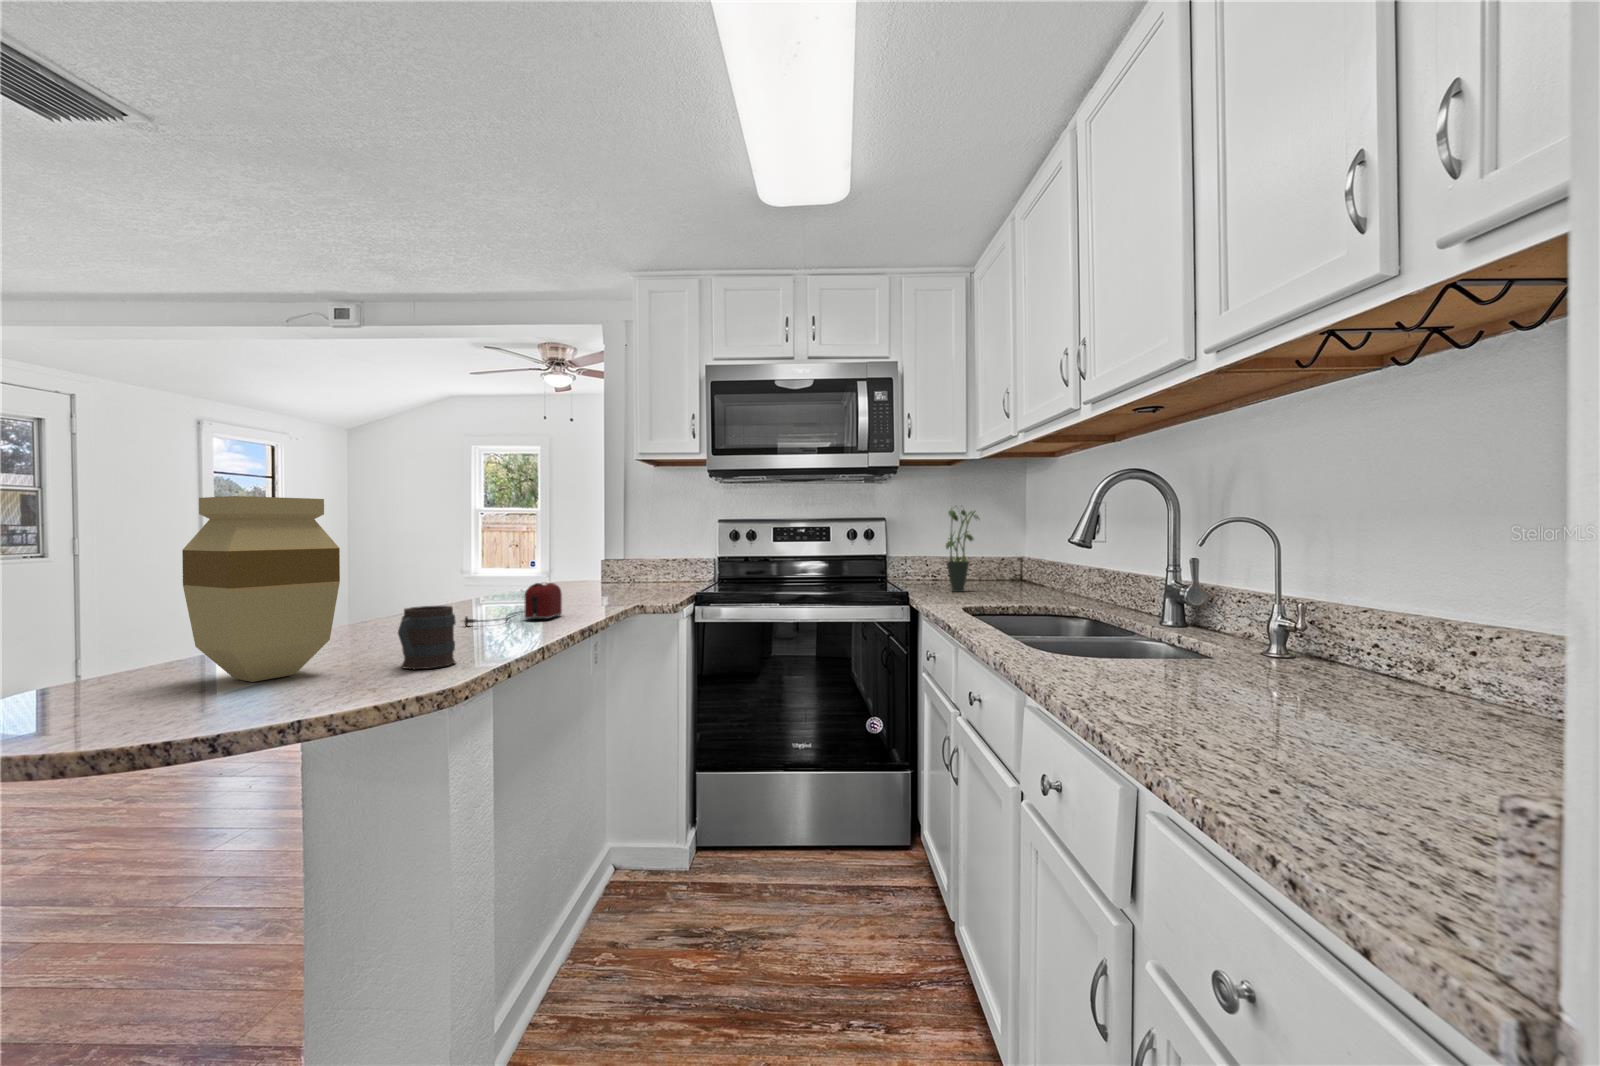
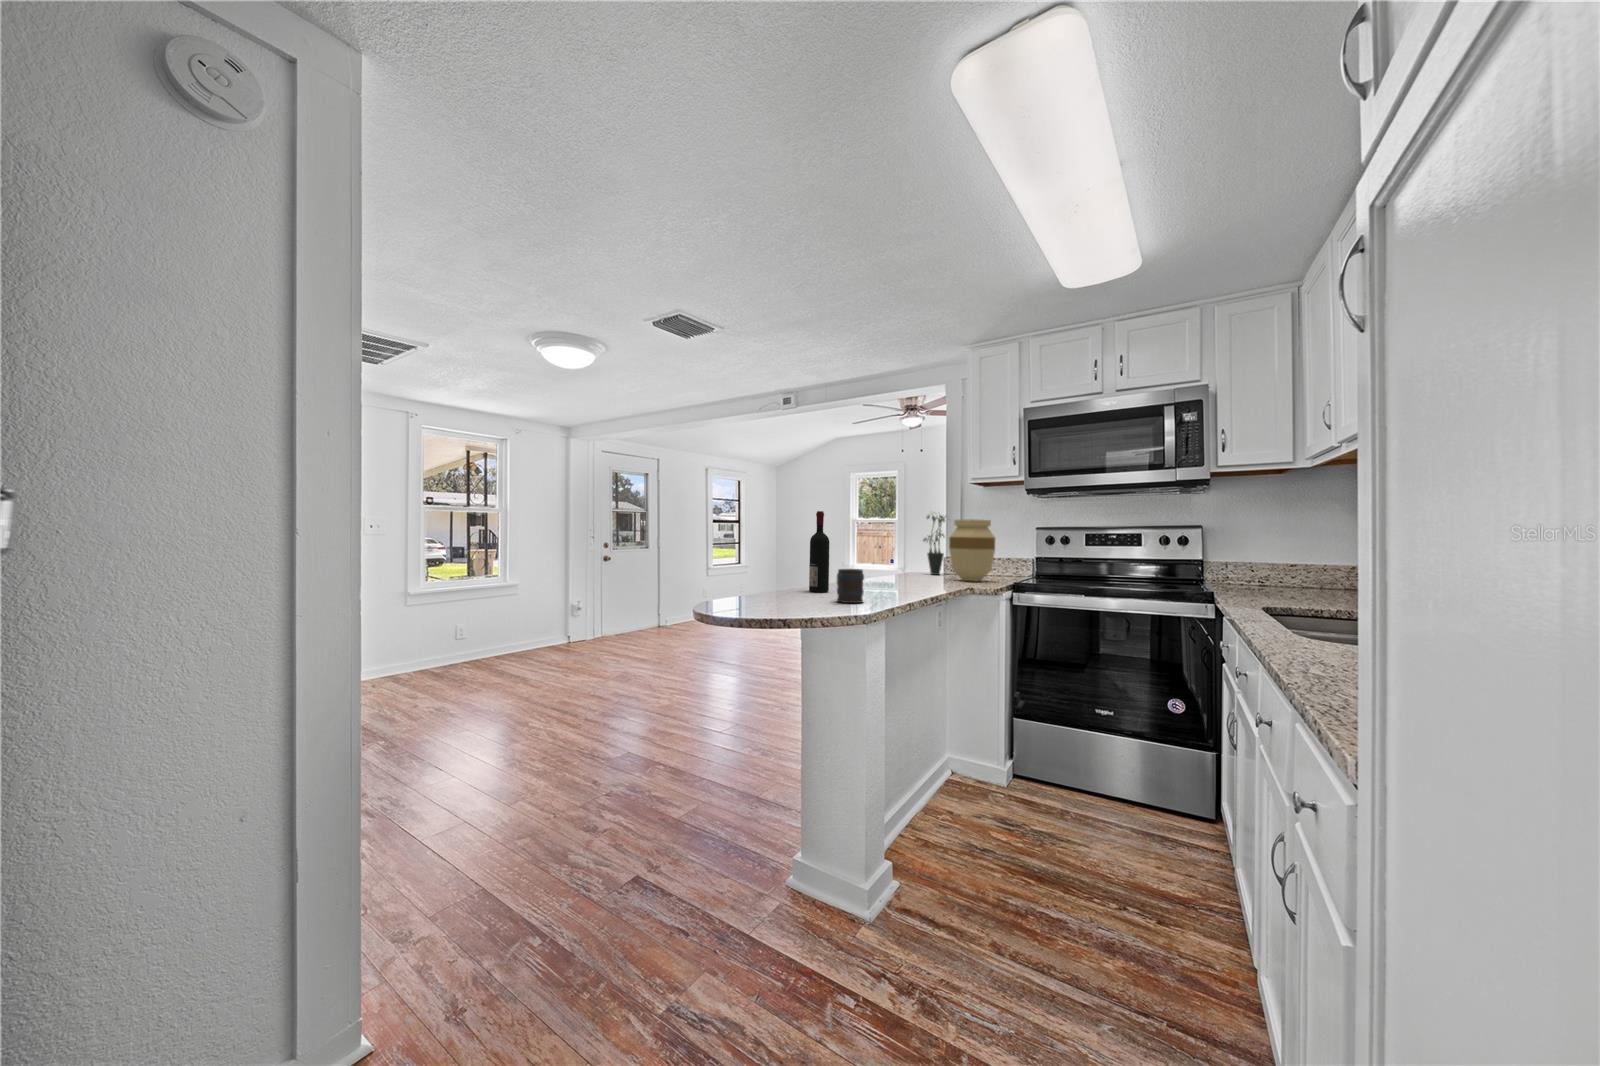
vase: present [182,496,340,682] -> present [949,519,995,581]
wine bottle: none [355,504,395,646] -> present [809,511,829,592]
potted plant: present [946,506,979,592] -> present [923,515,945,575]
toaster: present [462,583,562,626] -> none [860,564,920,587]

